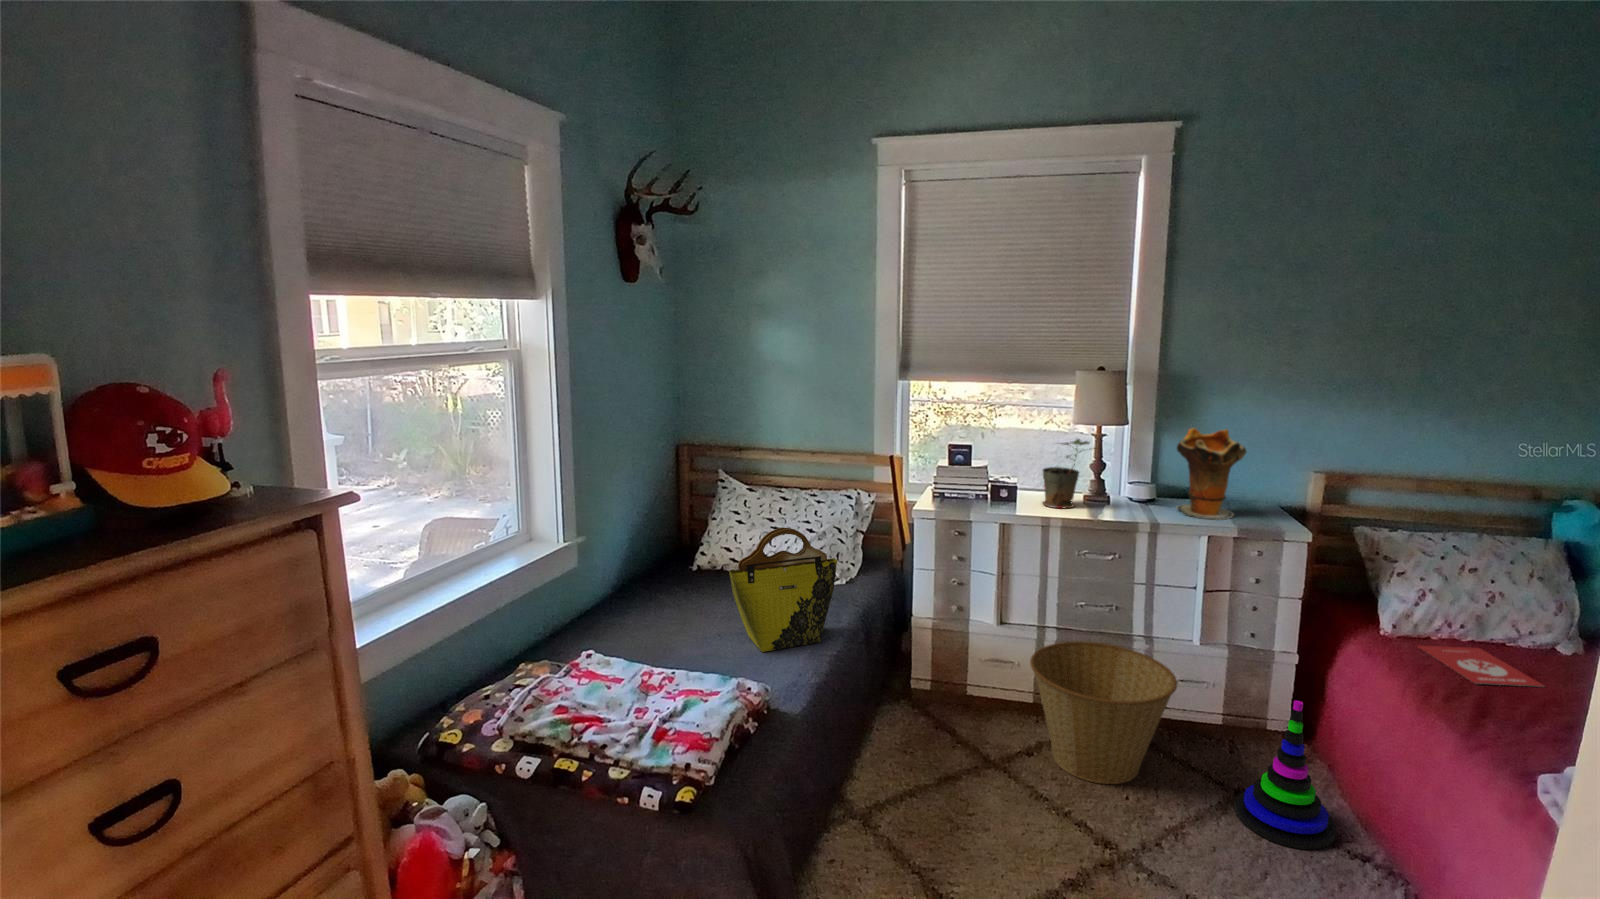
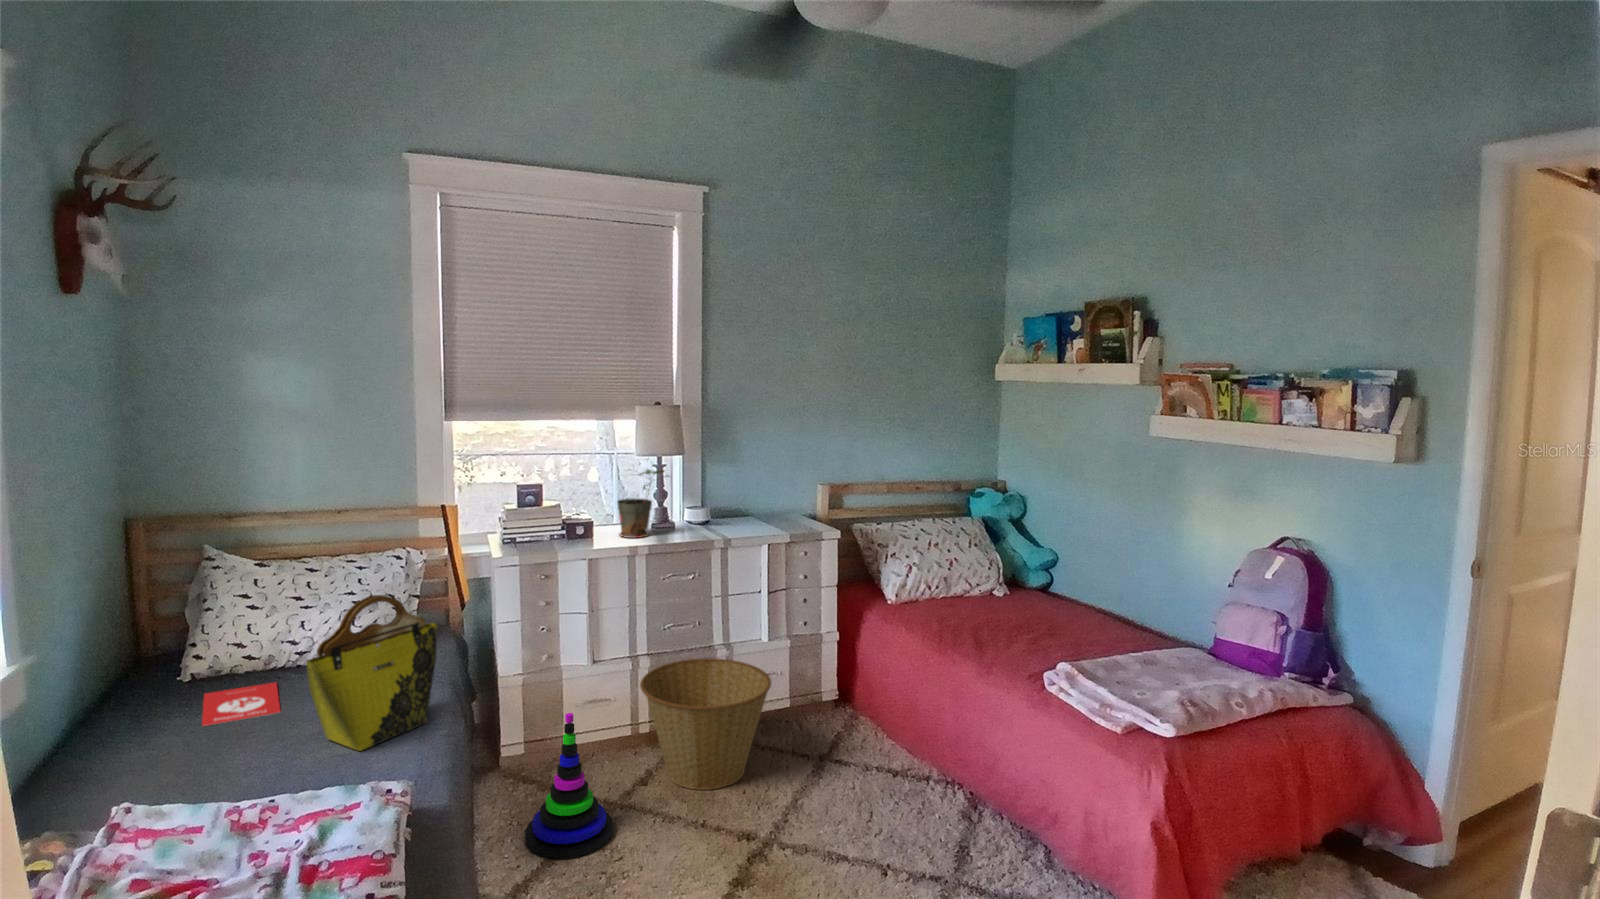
decorative vase: present [1176,428,1246,520] -> none [731,451,784,530]
book: present [1418,645,1544,687] -> present [202,682,281,726]
stacking toy: present [1234,700,1336,849] -> present [525,713,613,859]

